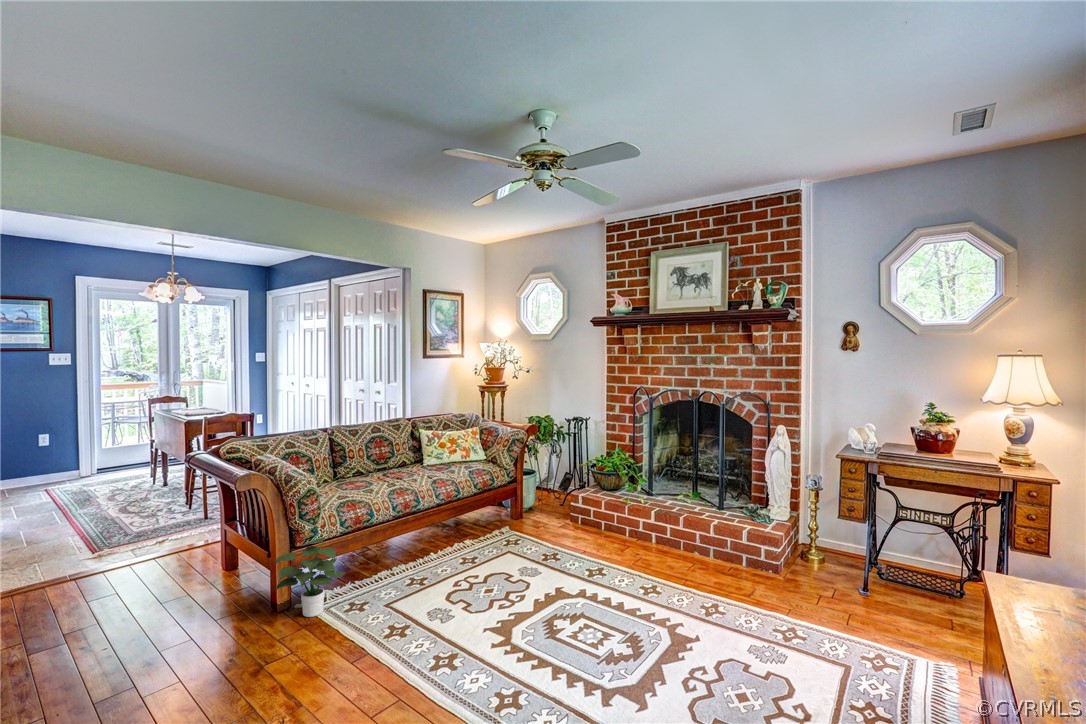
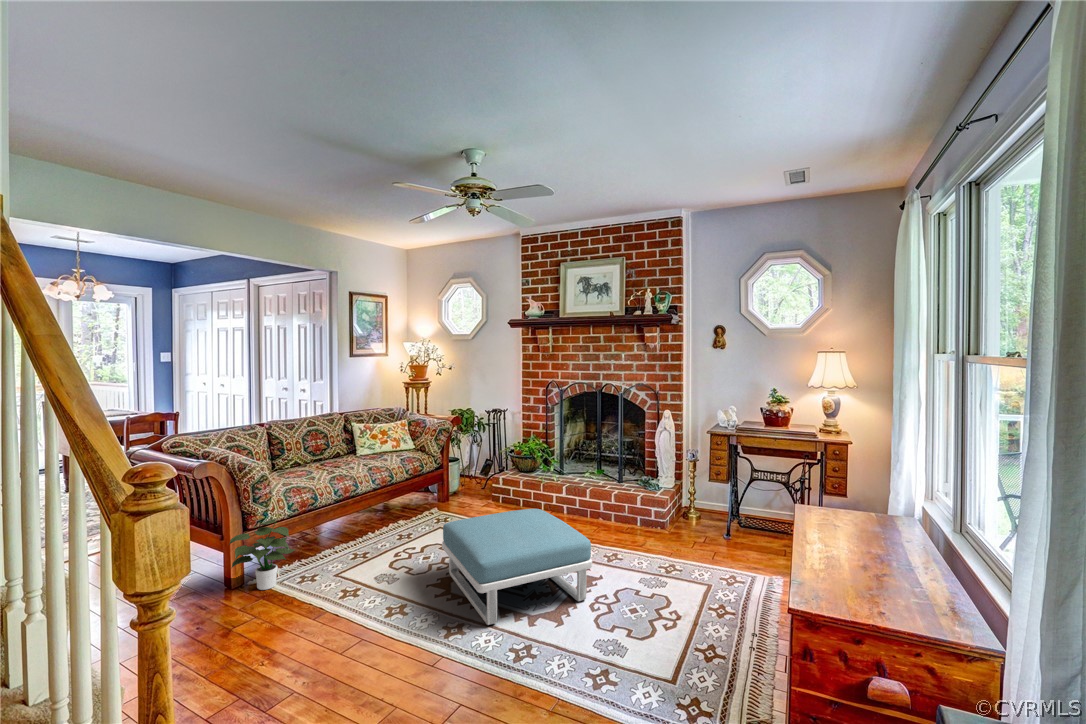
footstool: none [503,543,685,695] -> present [442,509,592,625]

